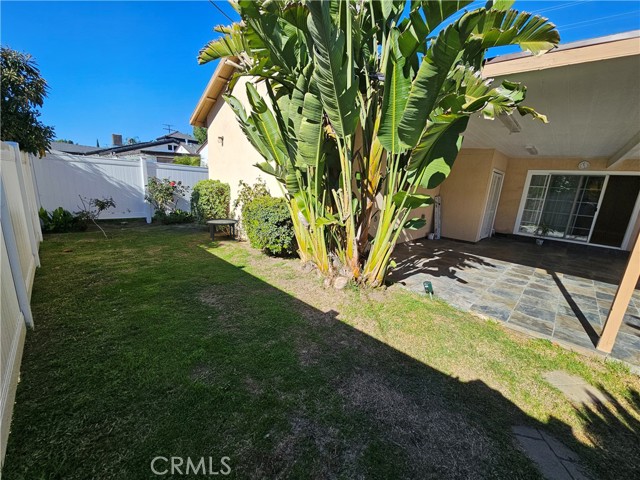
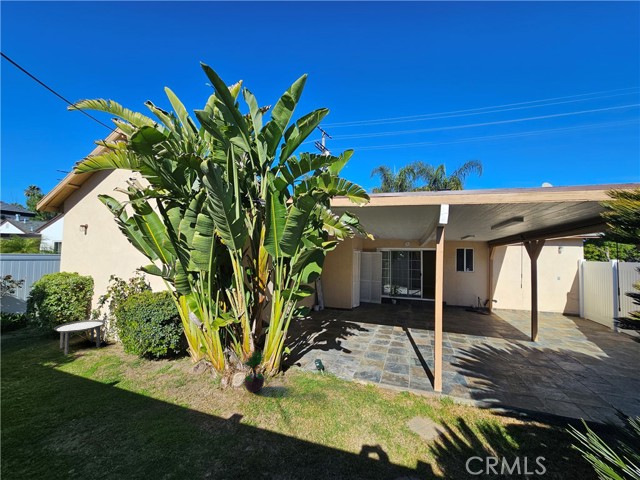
potted tree: none [342,253,371,297] -> present [243,351,264,392]

